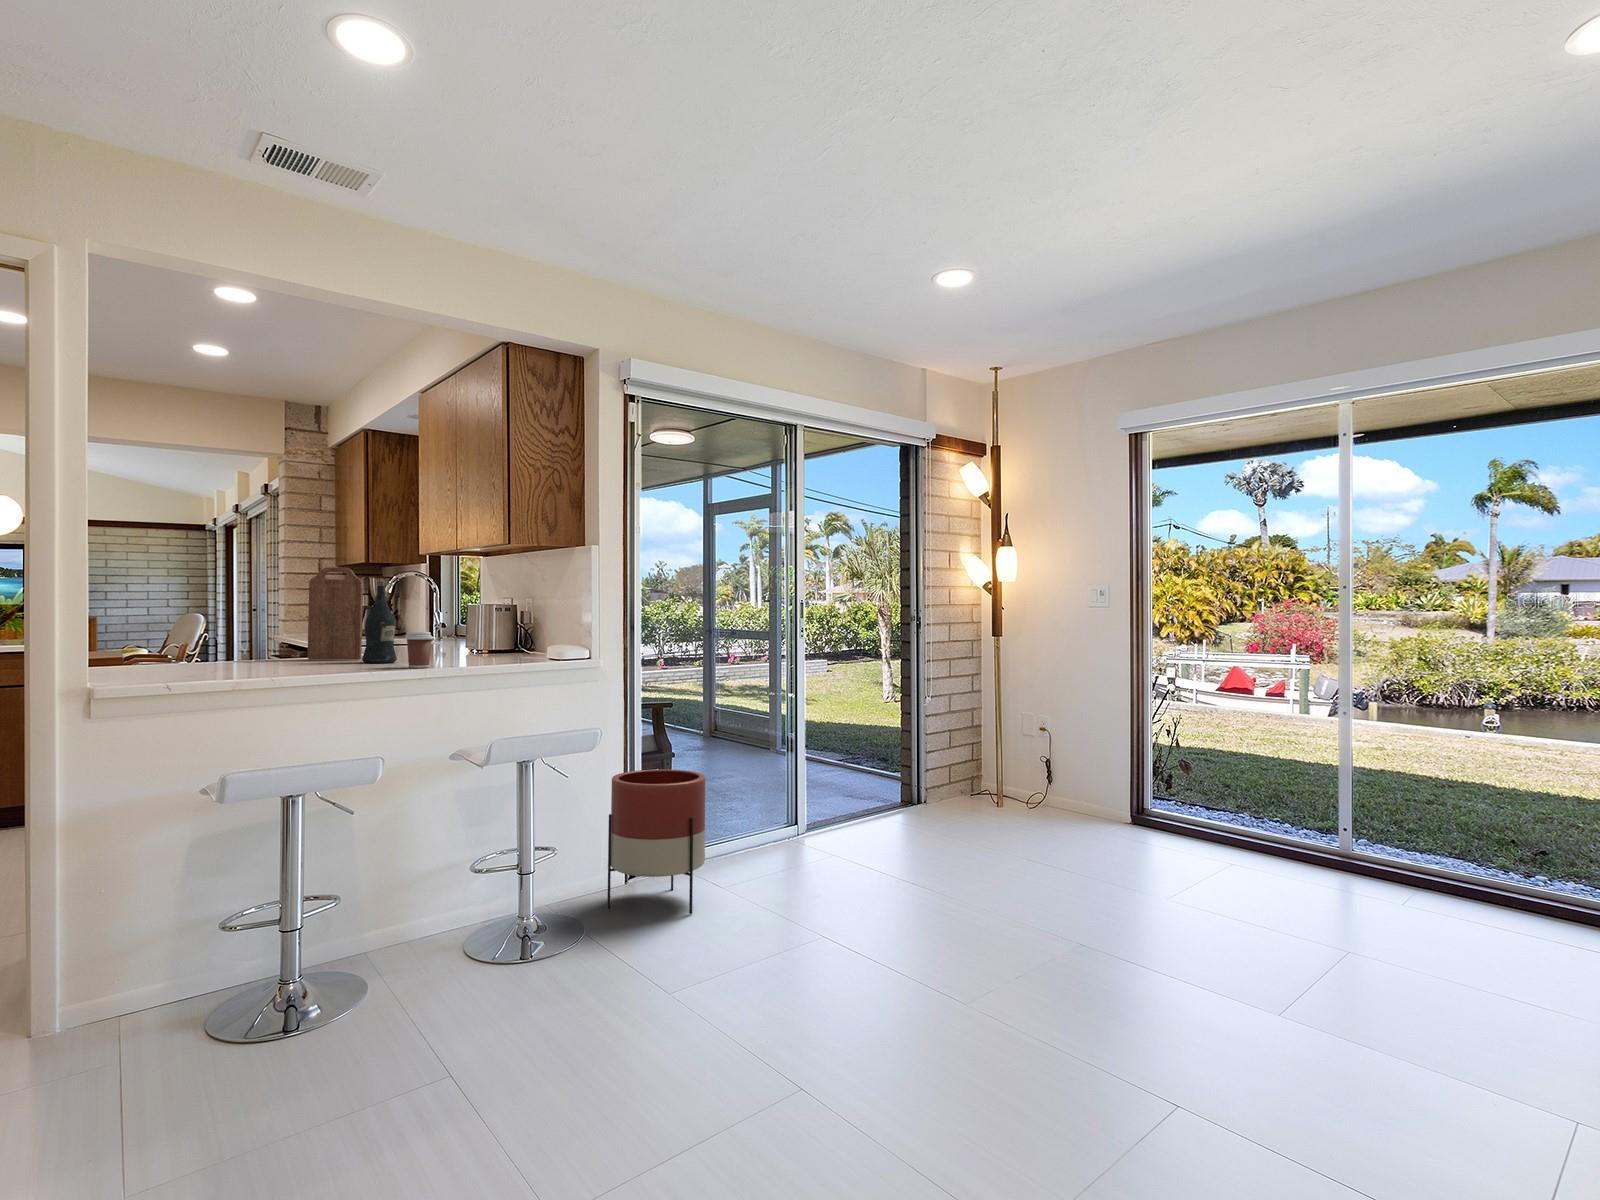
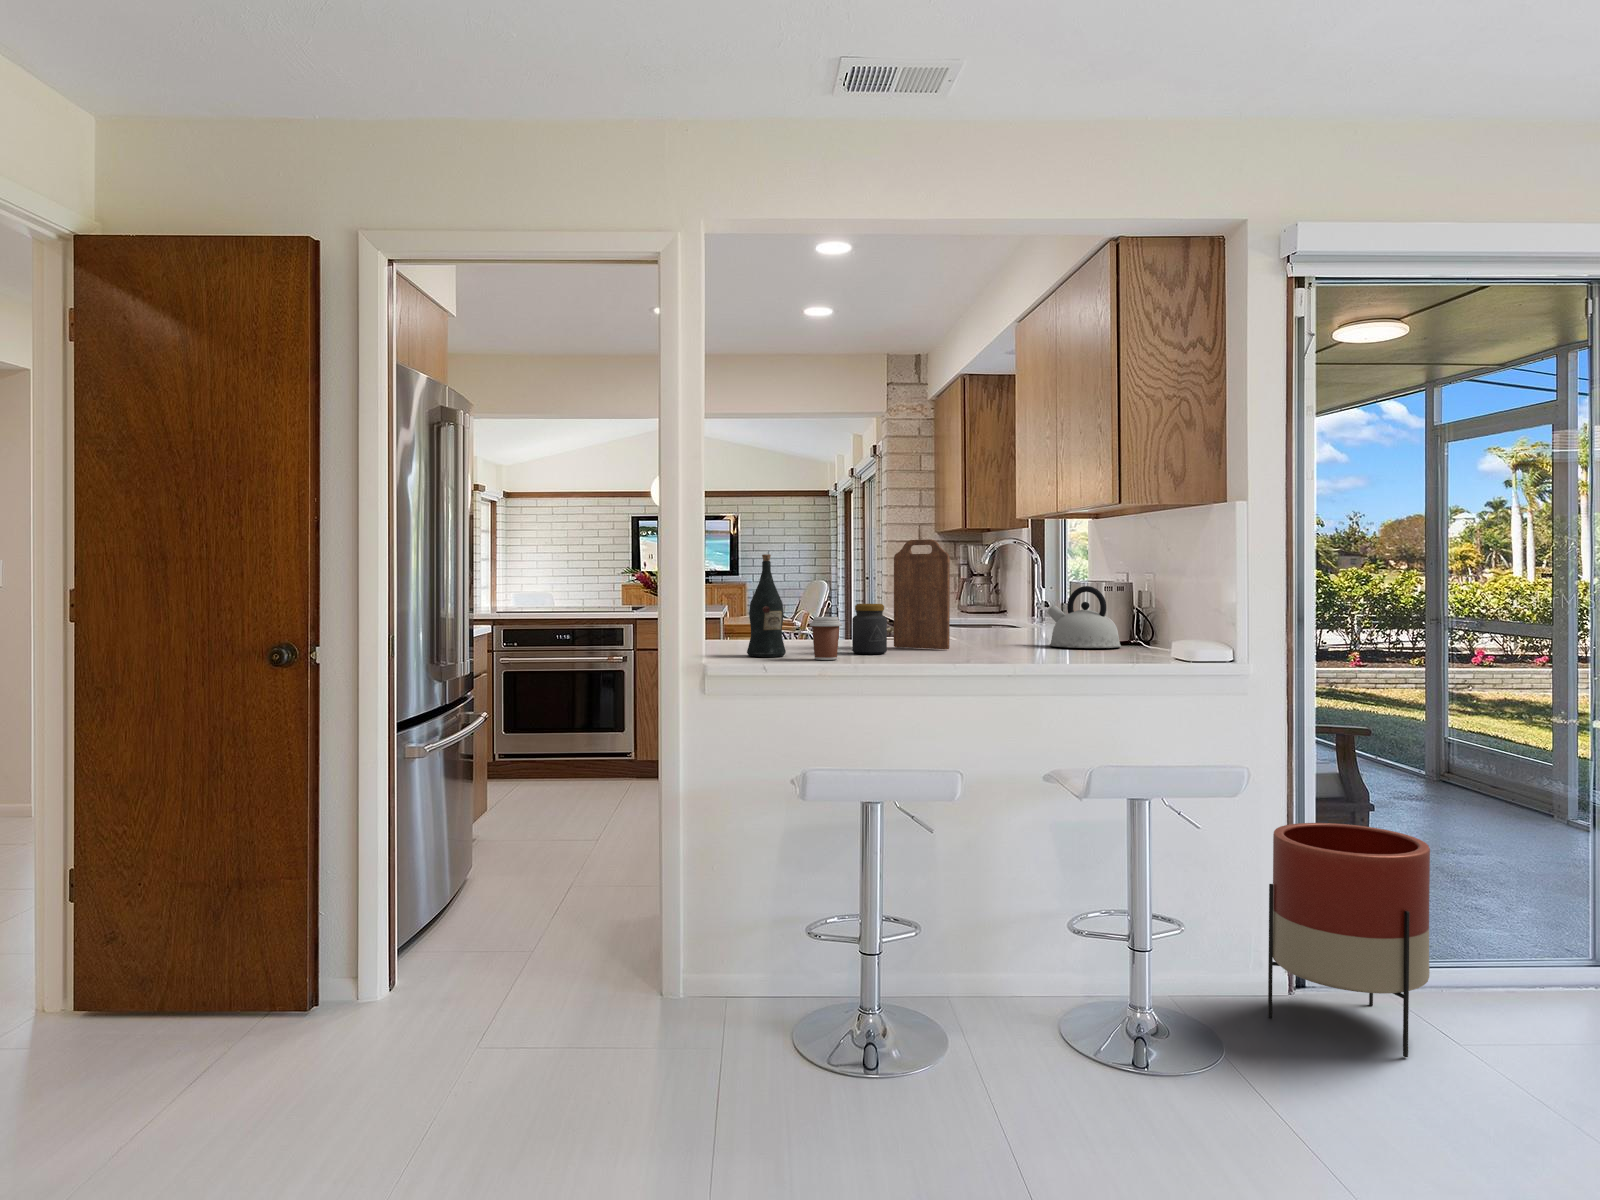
wine bottle: present [362,580,397,663] -> present [747,554,786,657]
kettle: none [445,609,505,657] -> present [1047,586,1121,648]
jar: none [270,620,304,664] -> present [852,604,887,654]
coffee cup: present [405,632,434,668] -> present [810,617,842,660]

